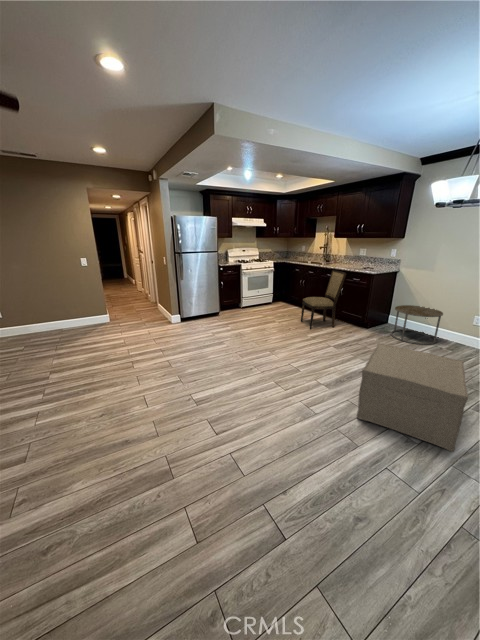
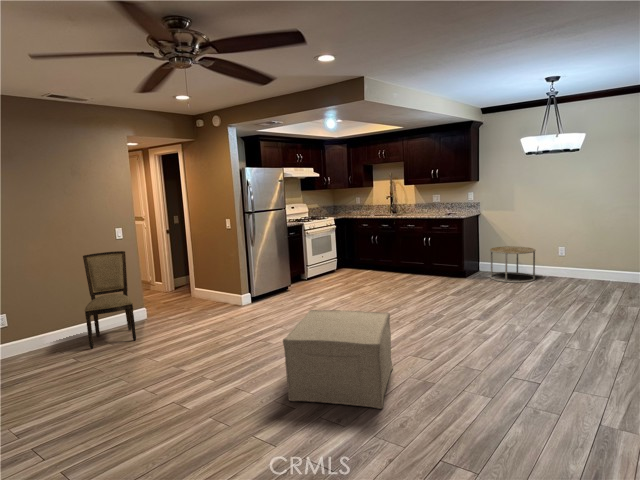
dining chair: present [301,270,346,329] -> present [83,251,136,349]
ottoman: present [357,344,468,452] -> present [283,310,393,409]

